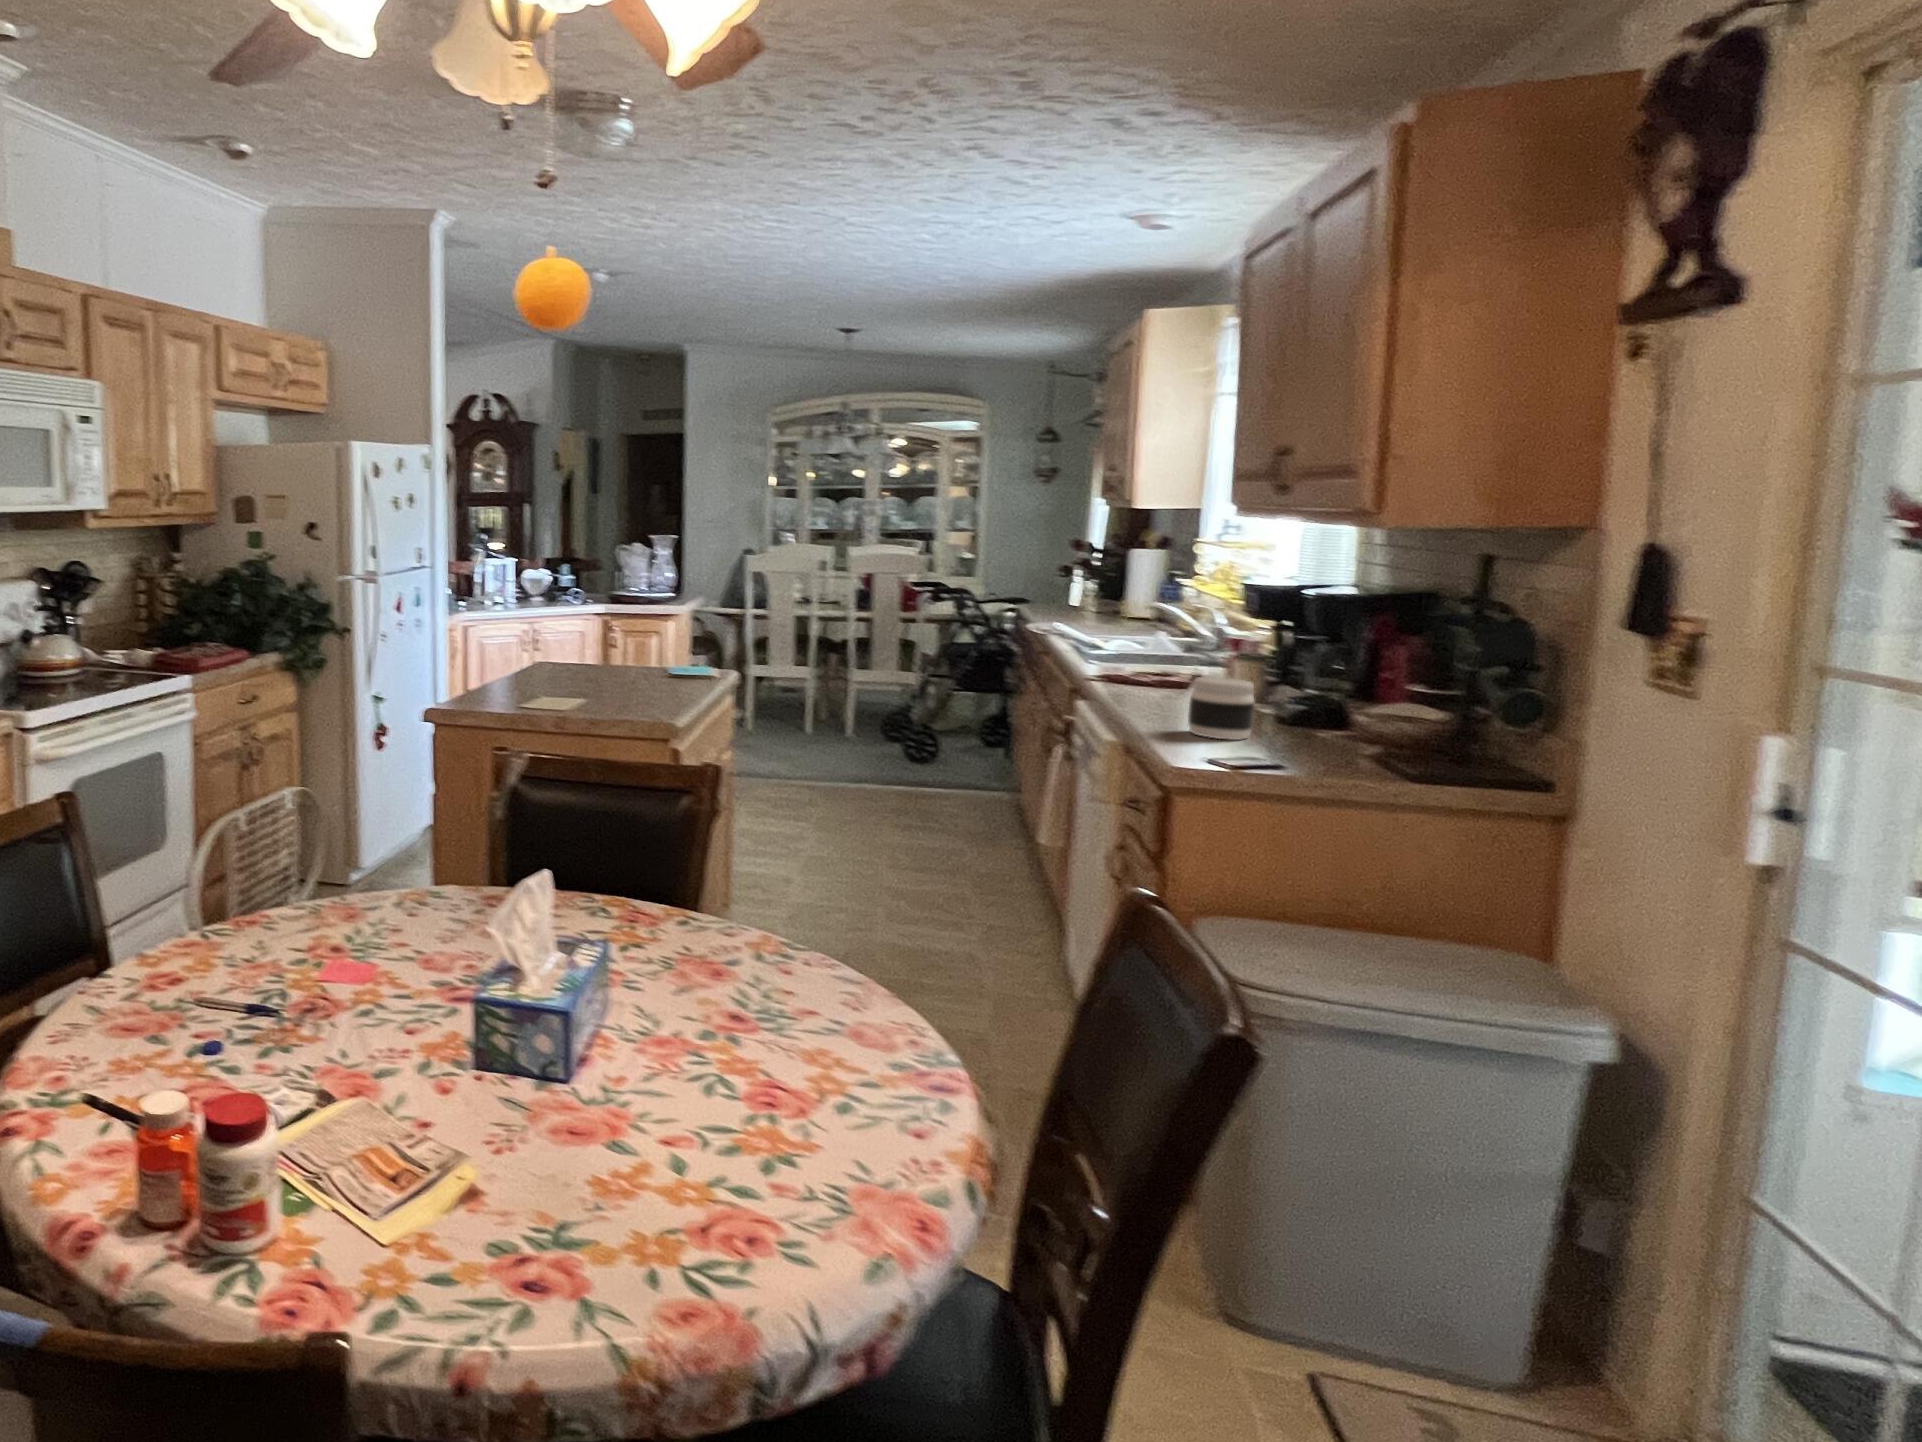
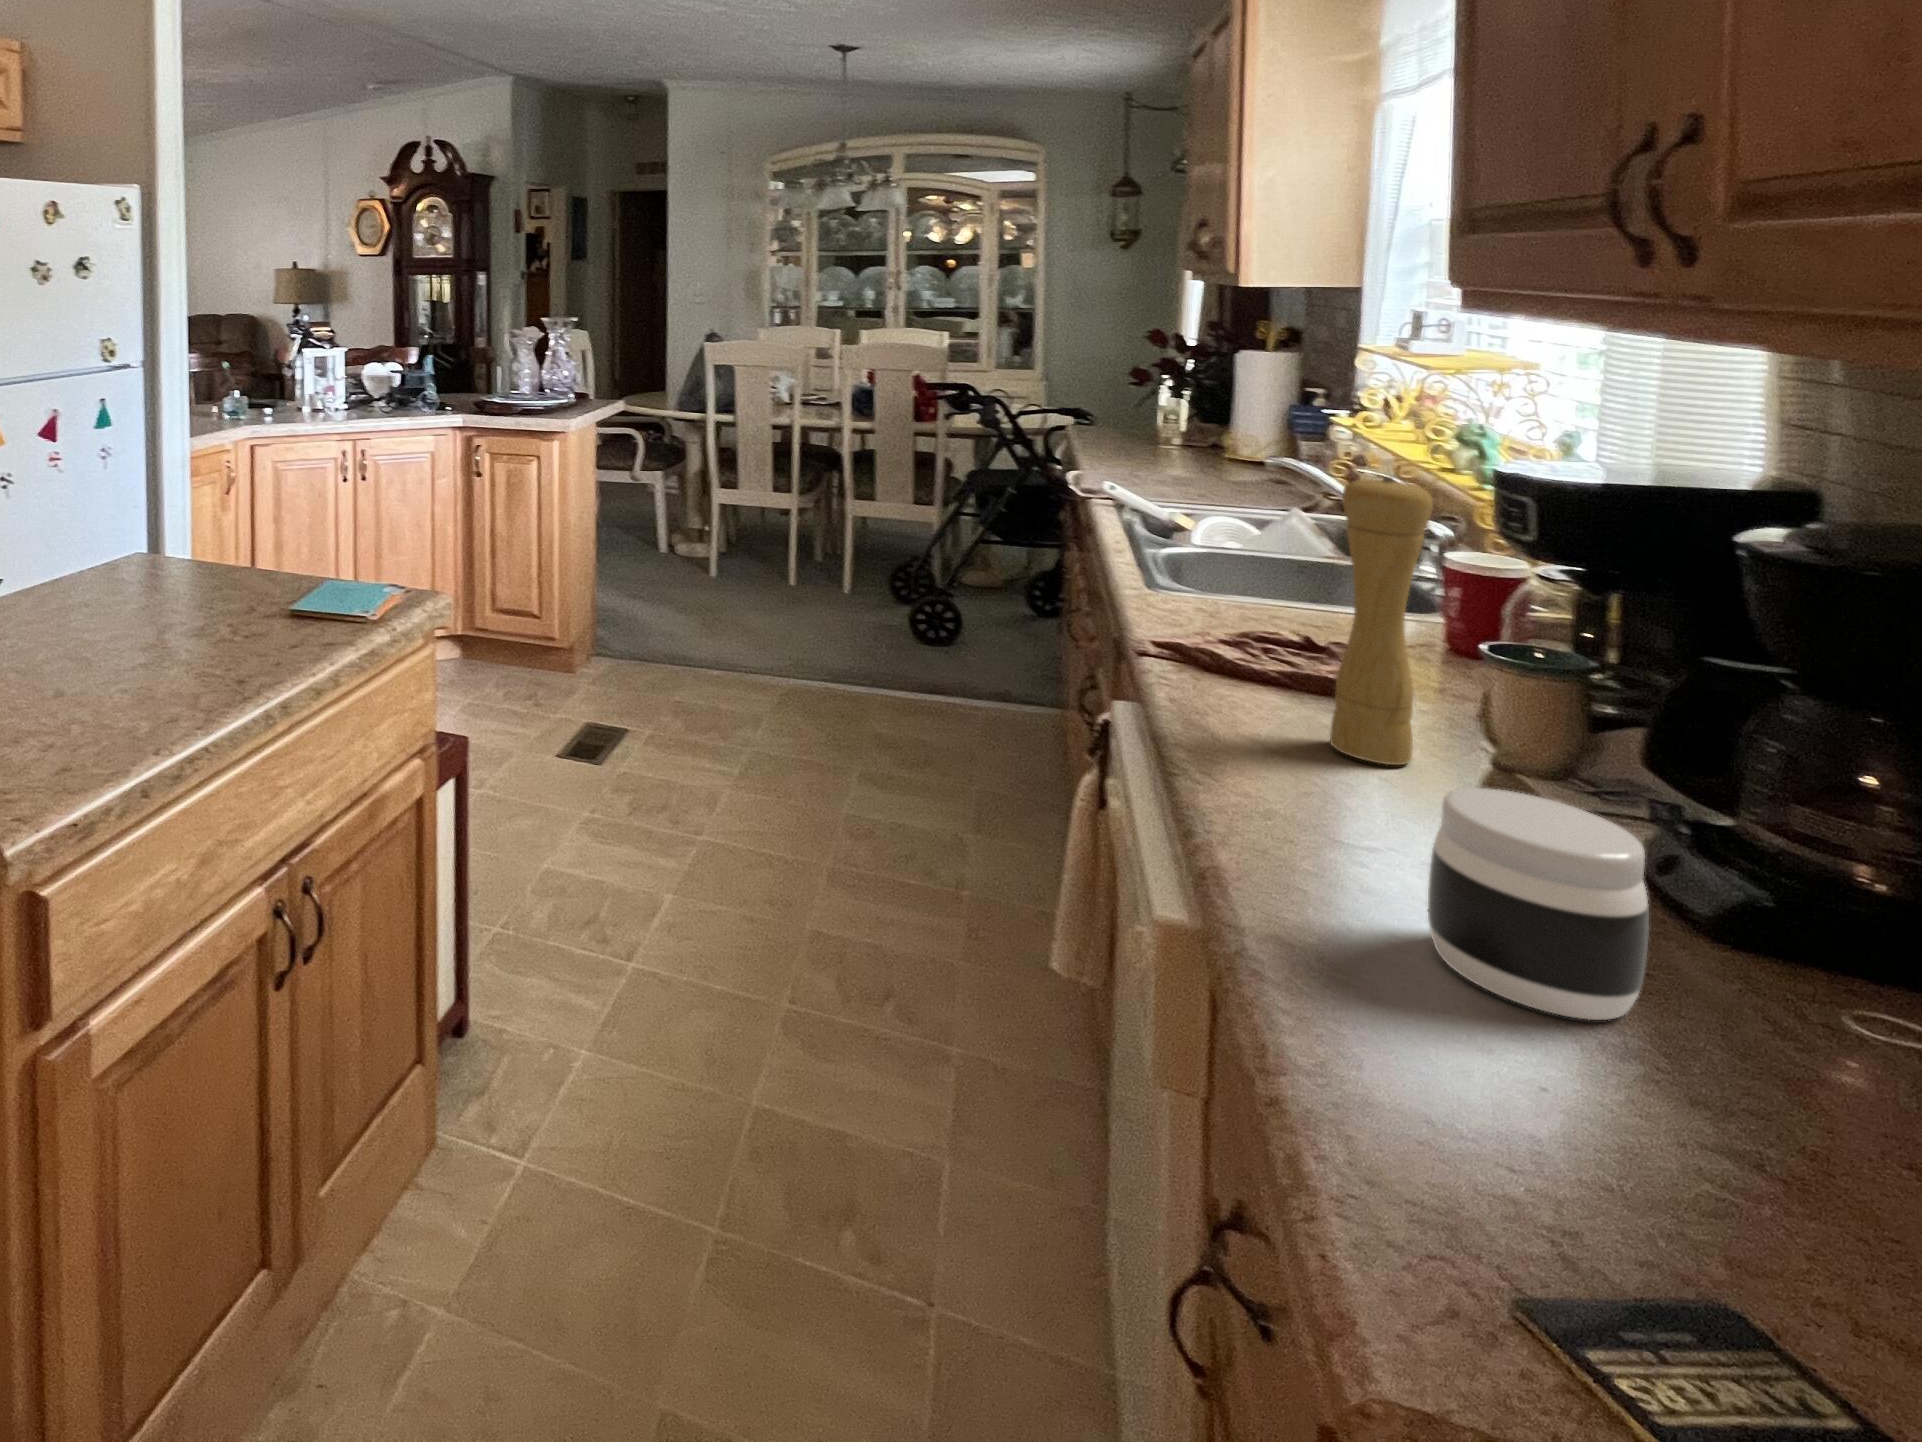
pepper mill: none [1164,582,1207,703] -> present [1330,477,1433,765]

